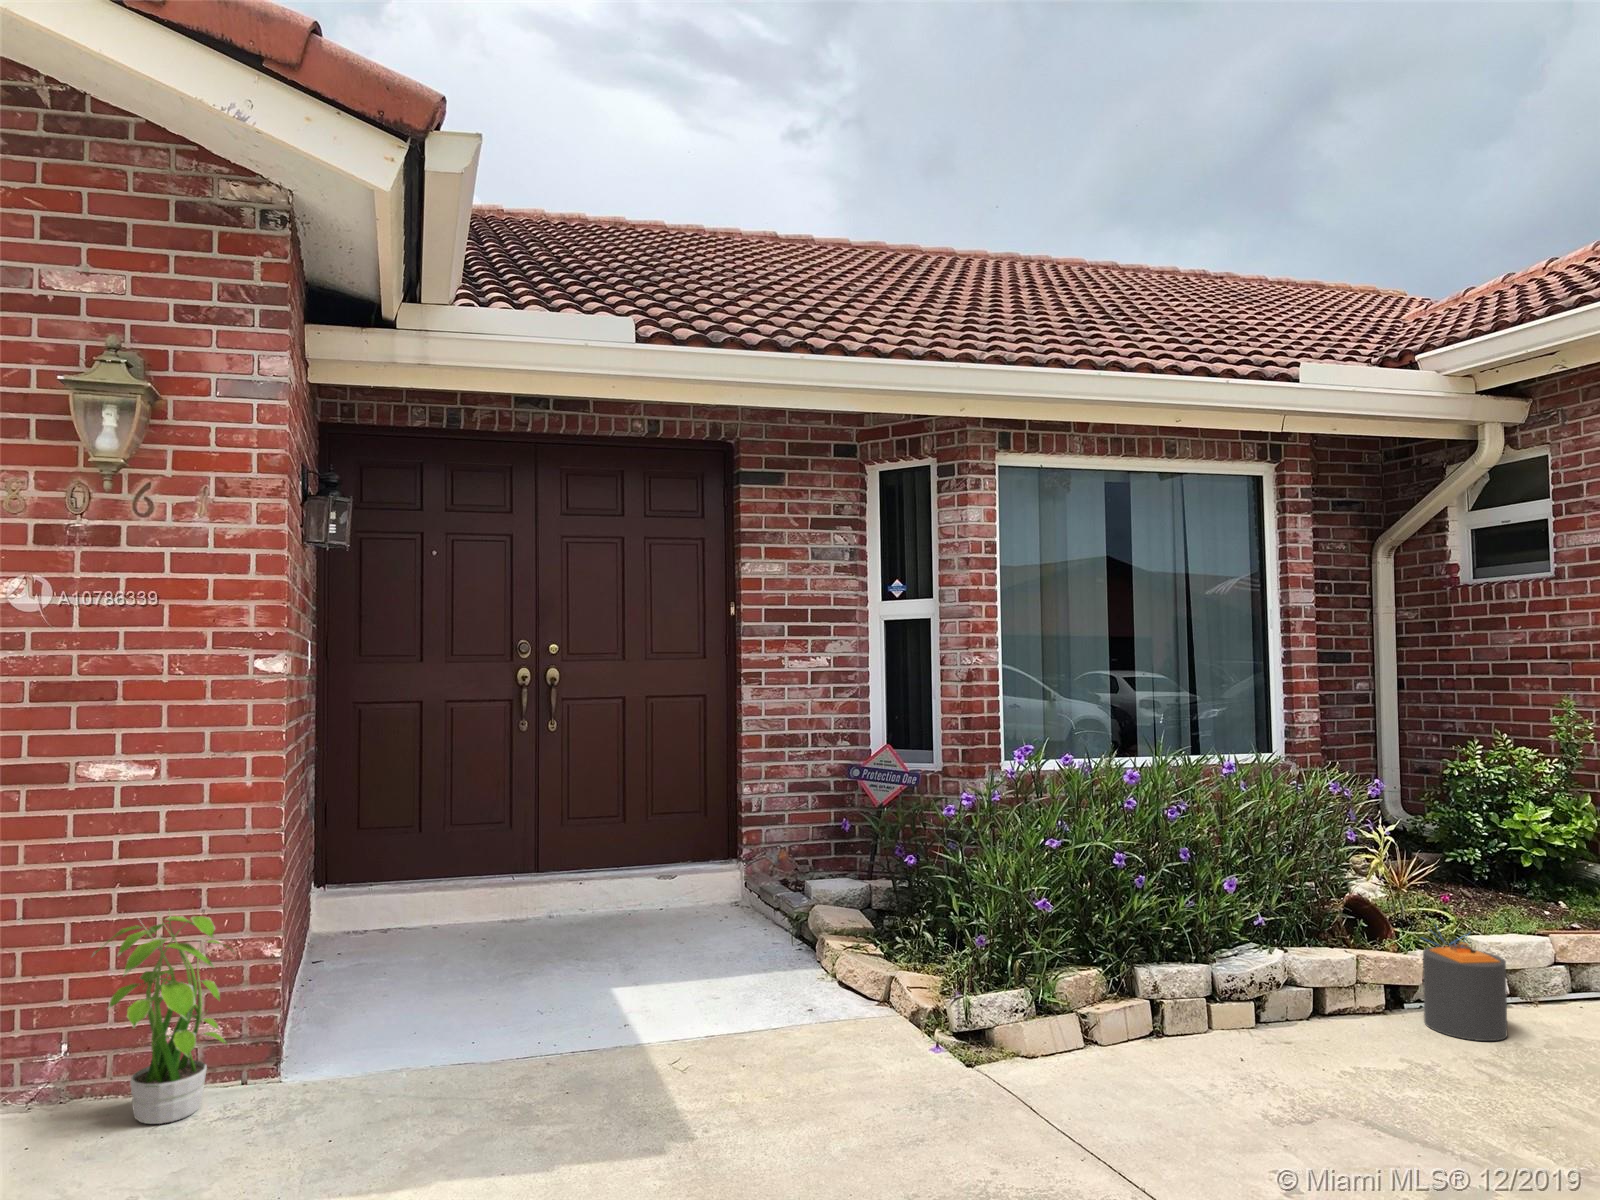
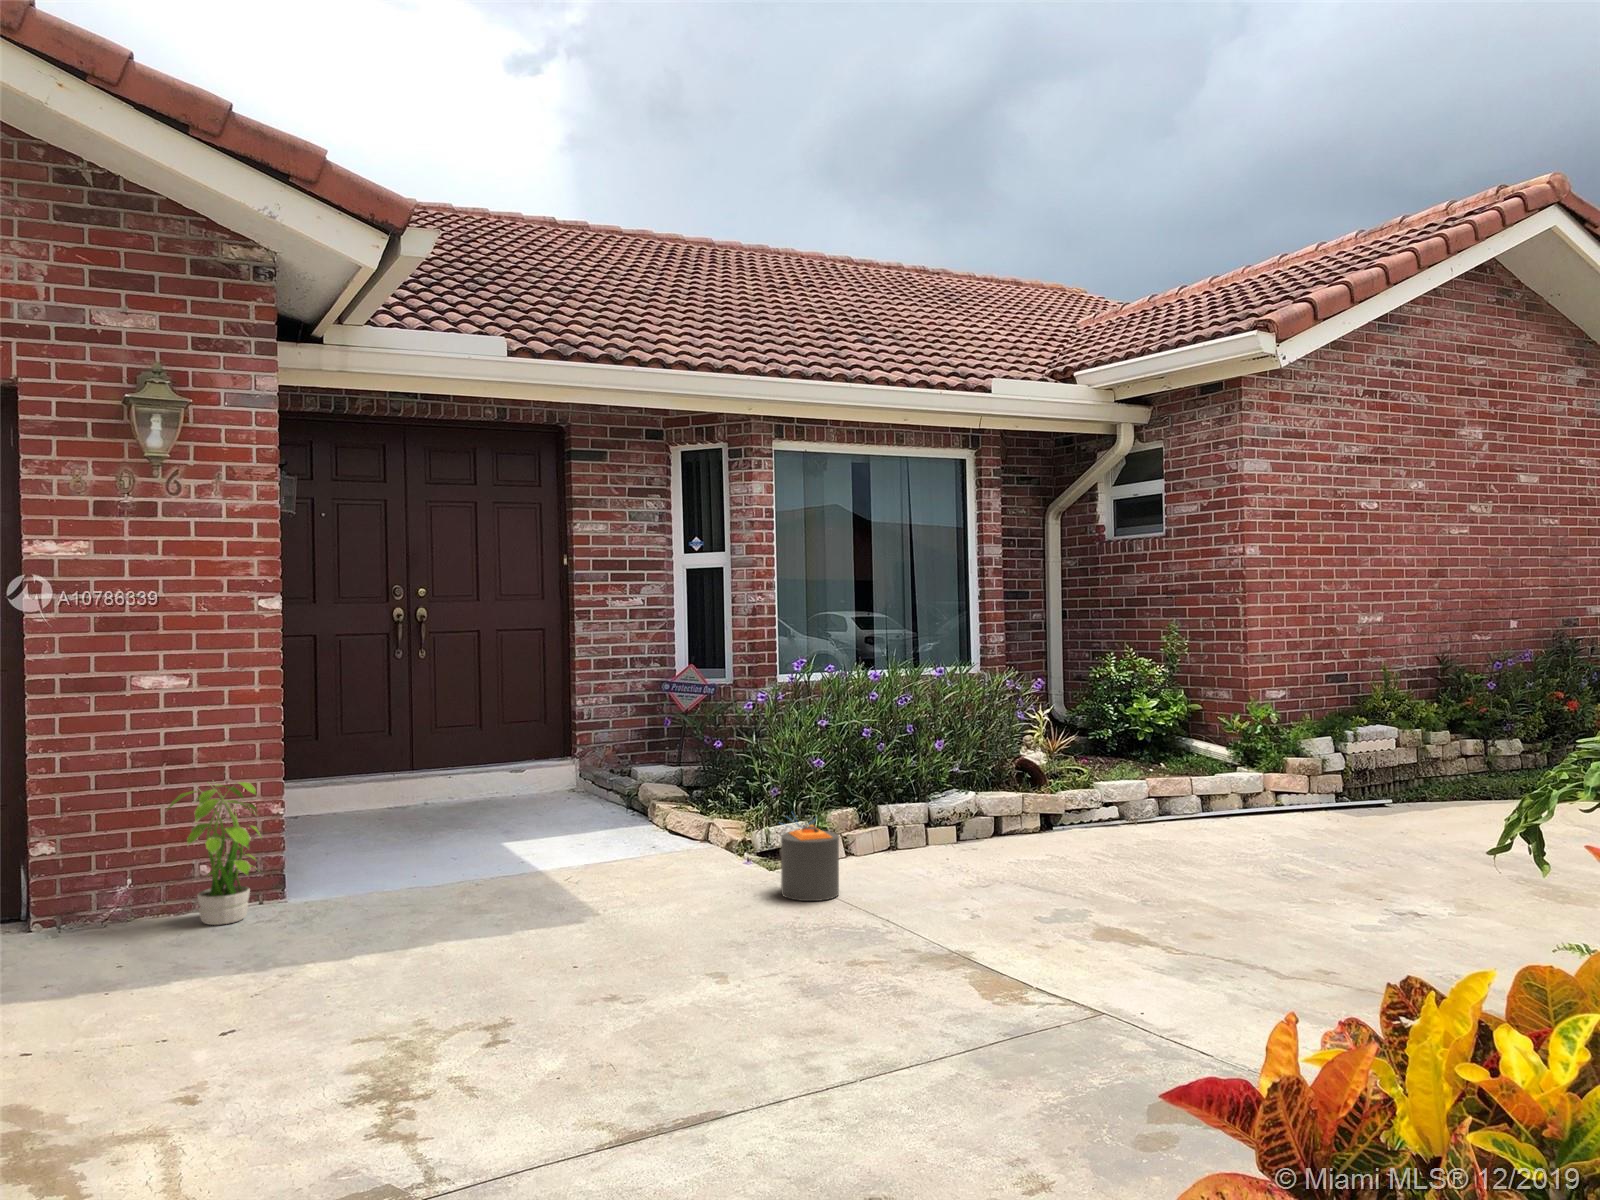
trash can: present [1423,926,1507,1041] -> present [781,813,839,901]

